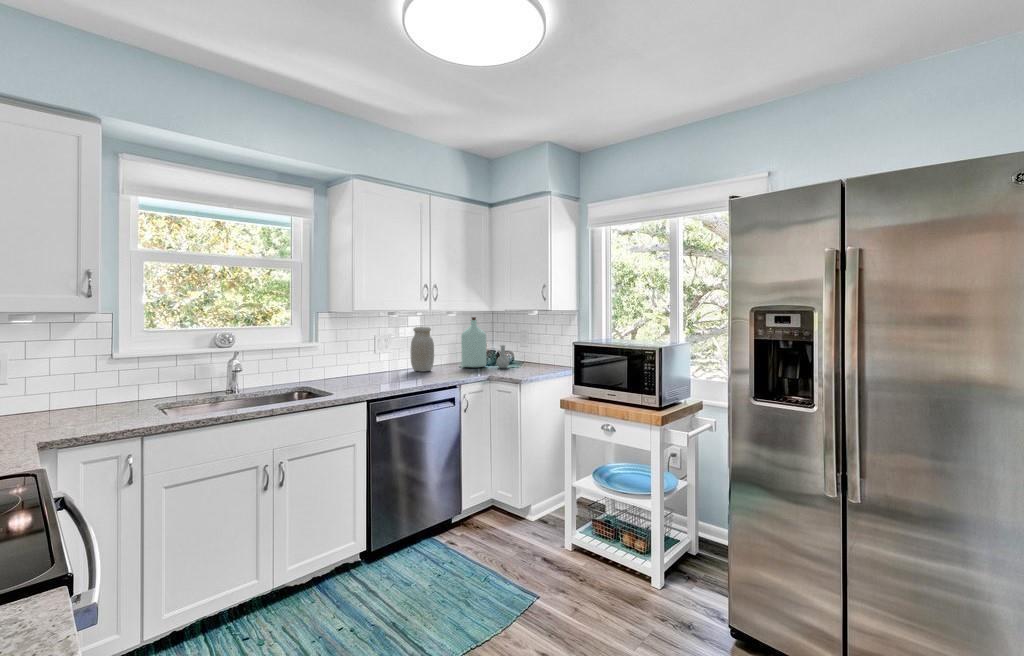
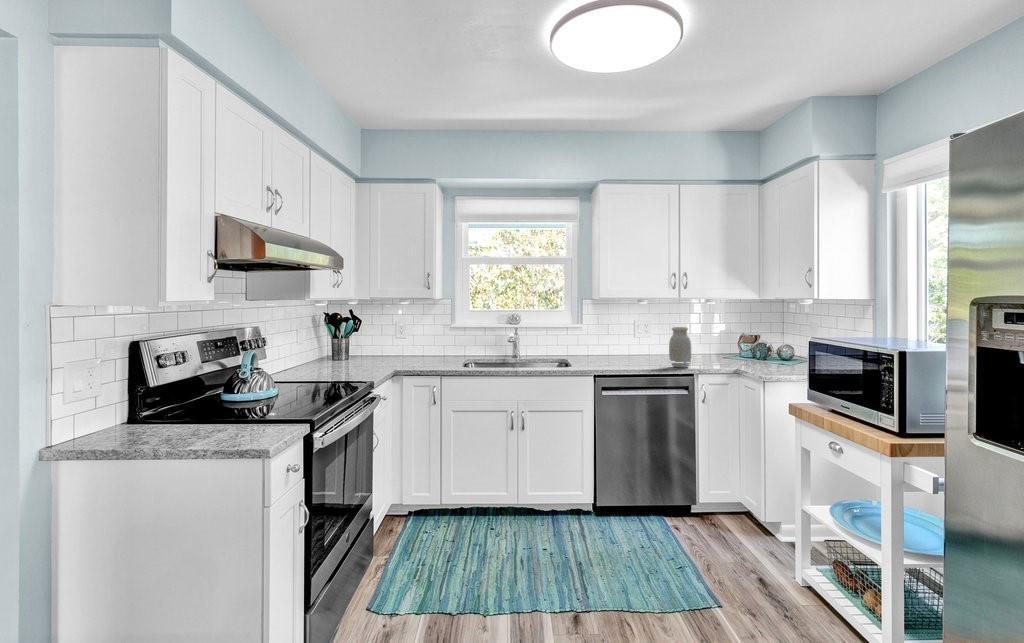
bottle: present [461,317,509,368] -> none [722,318,773,371]

